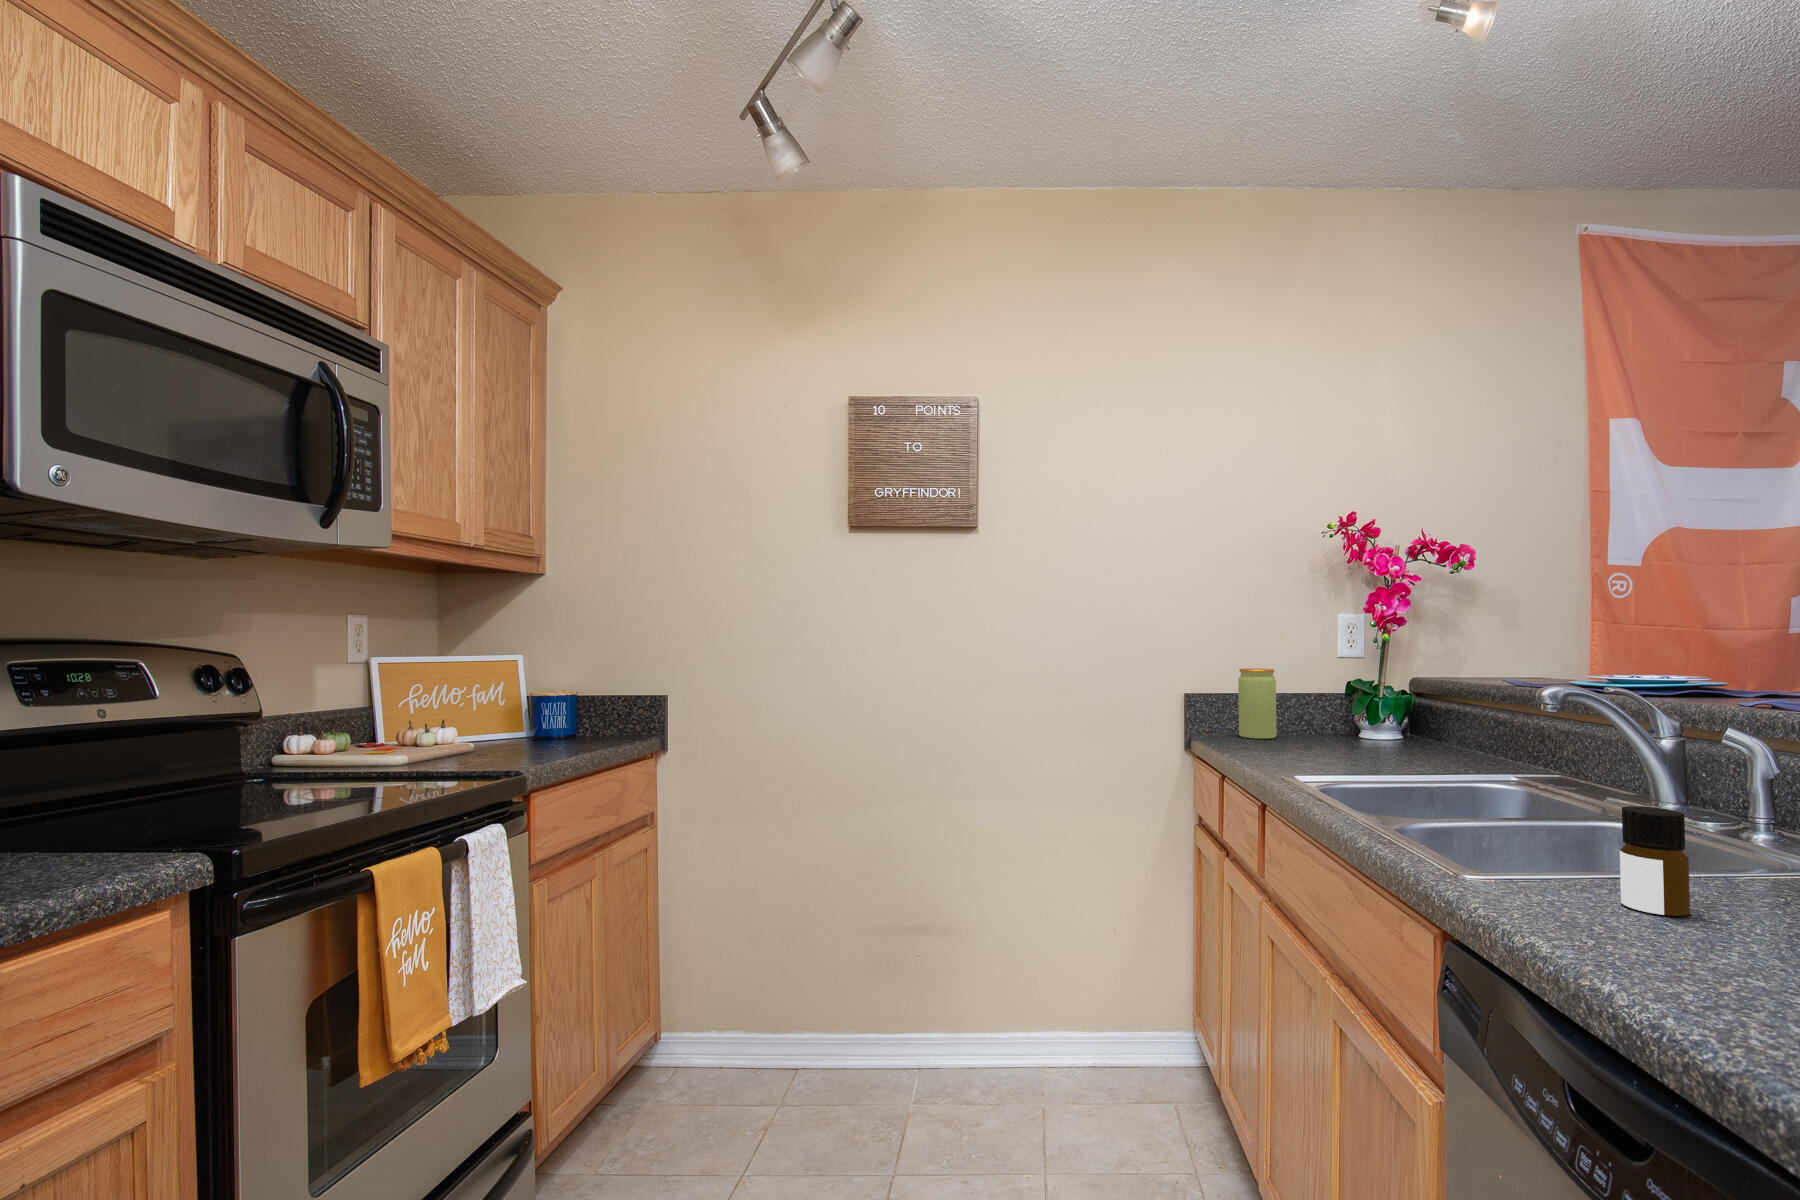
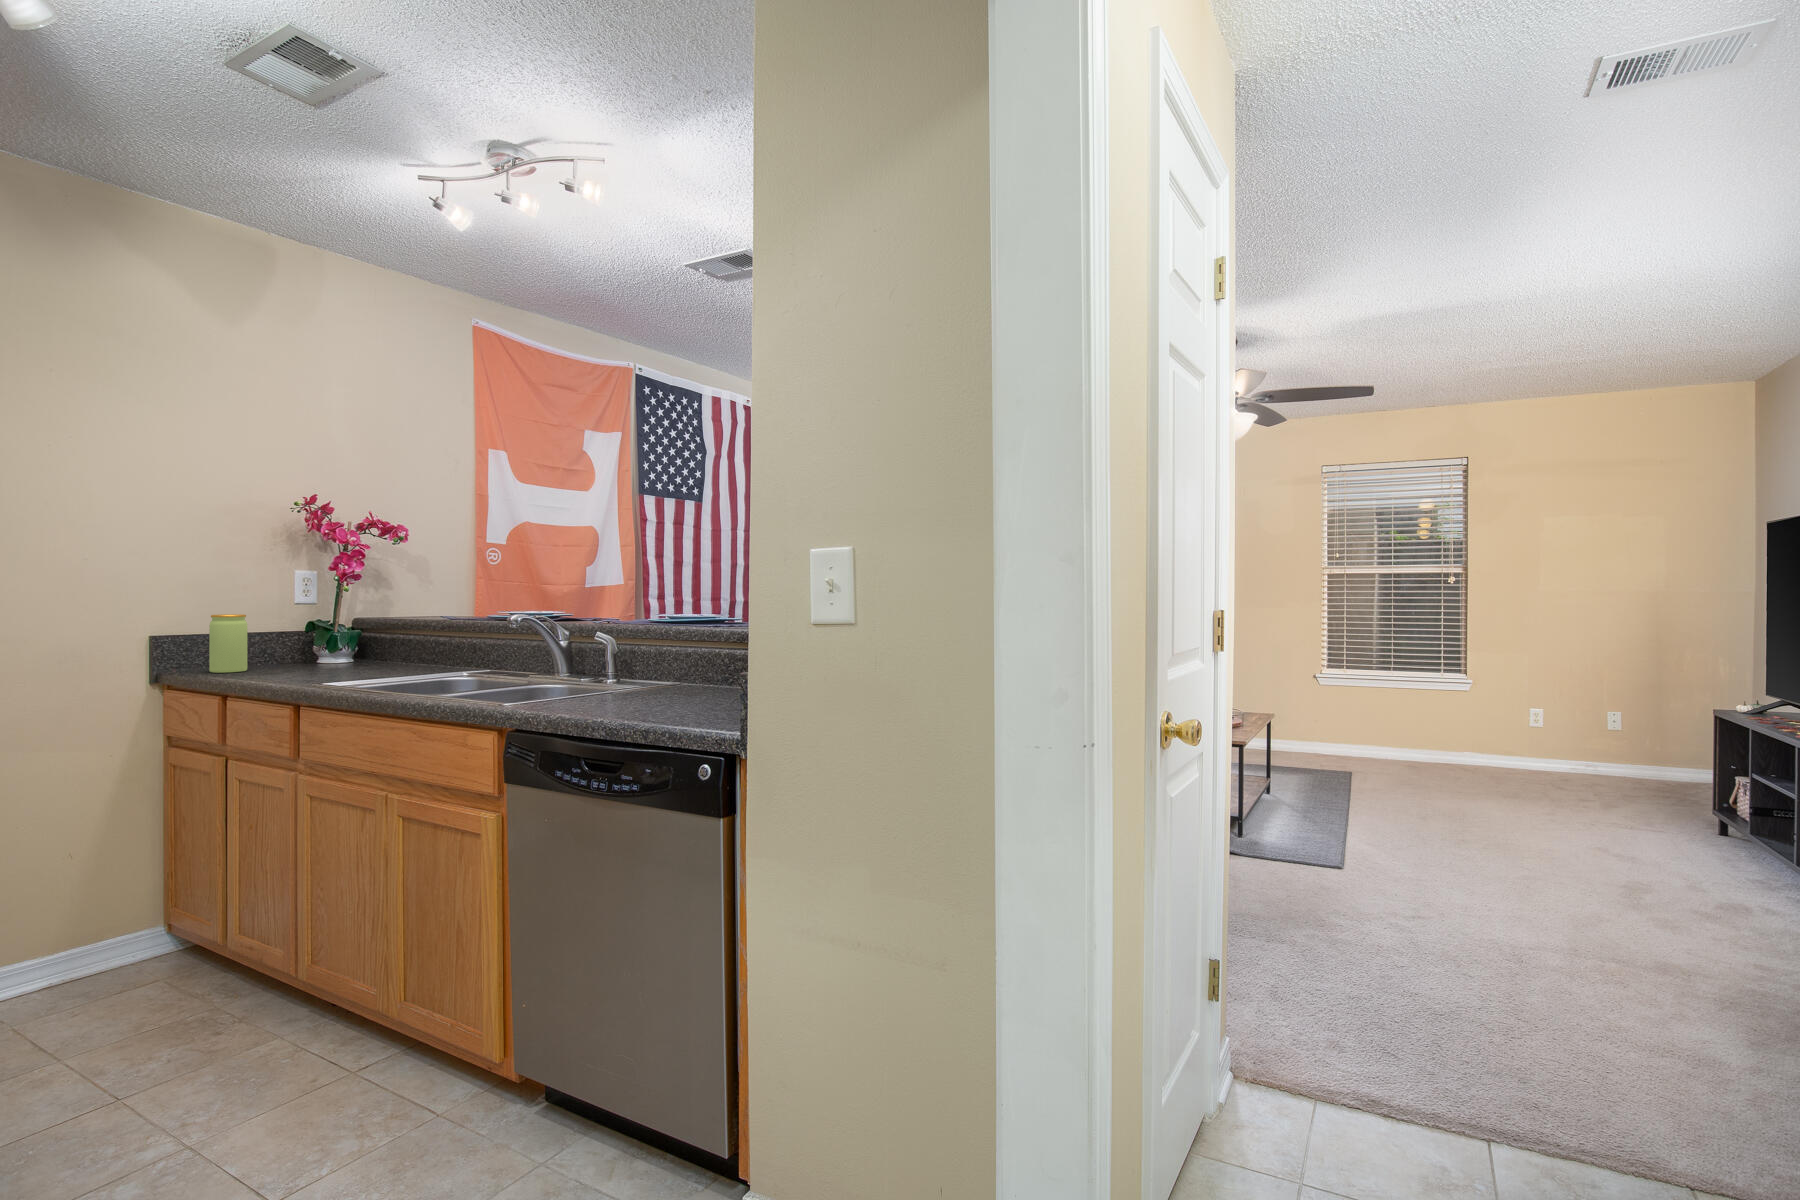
bottle: present [1620,806,1690,916] -> none [500,667,526,713]

